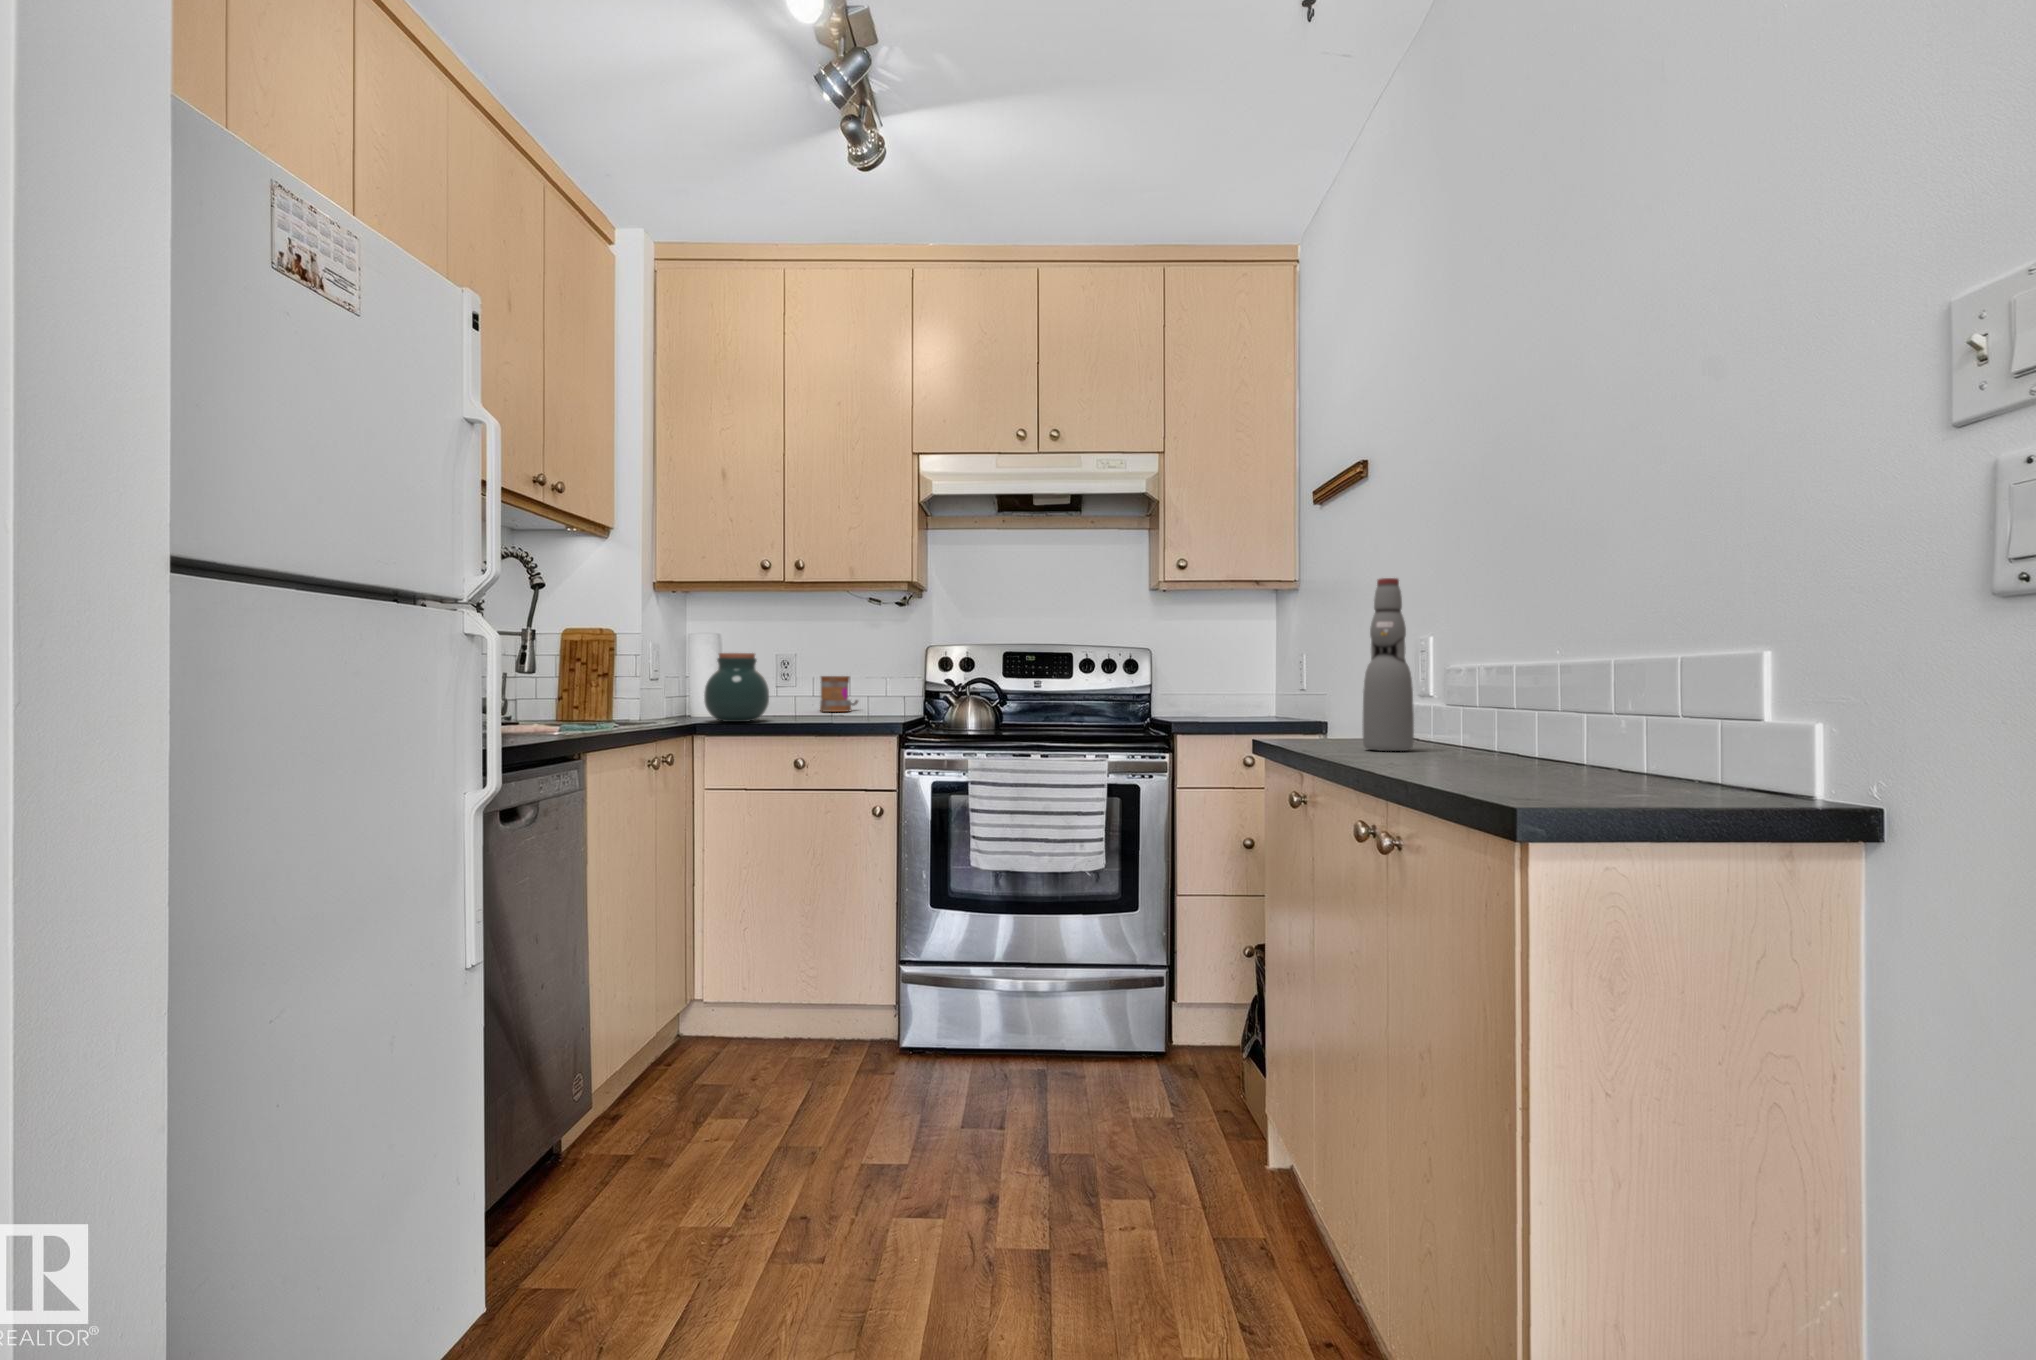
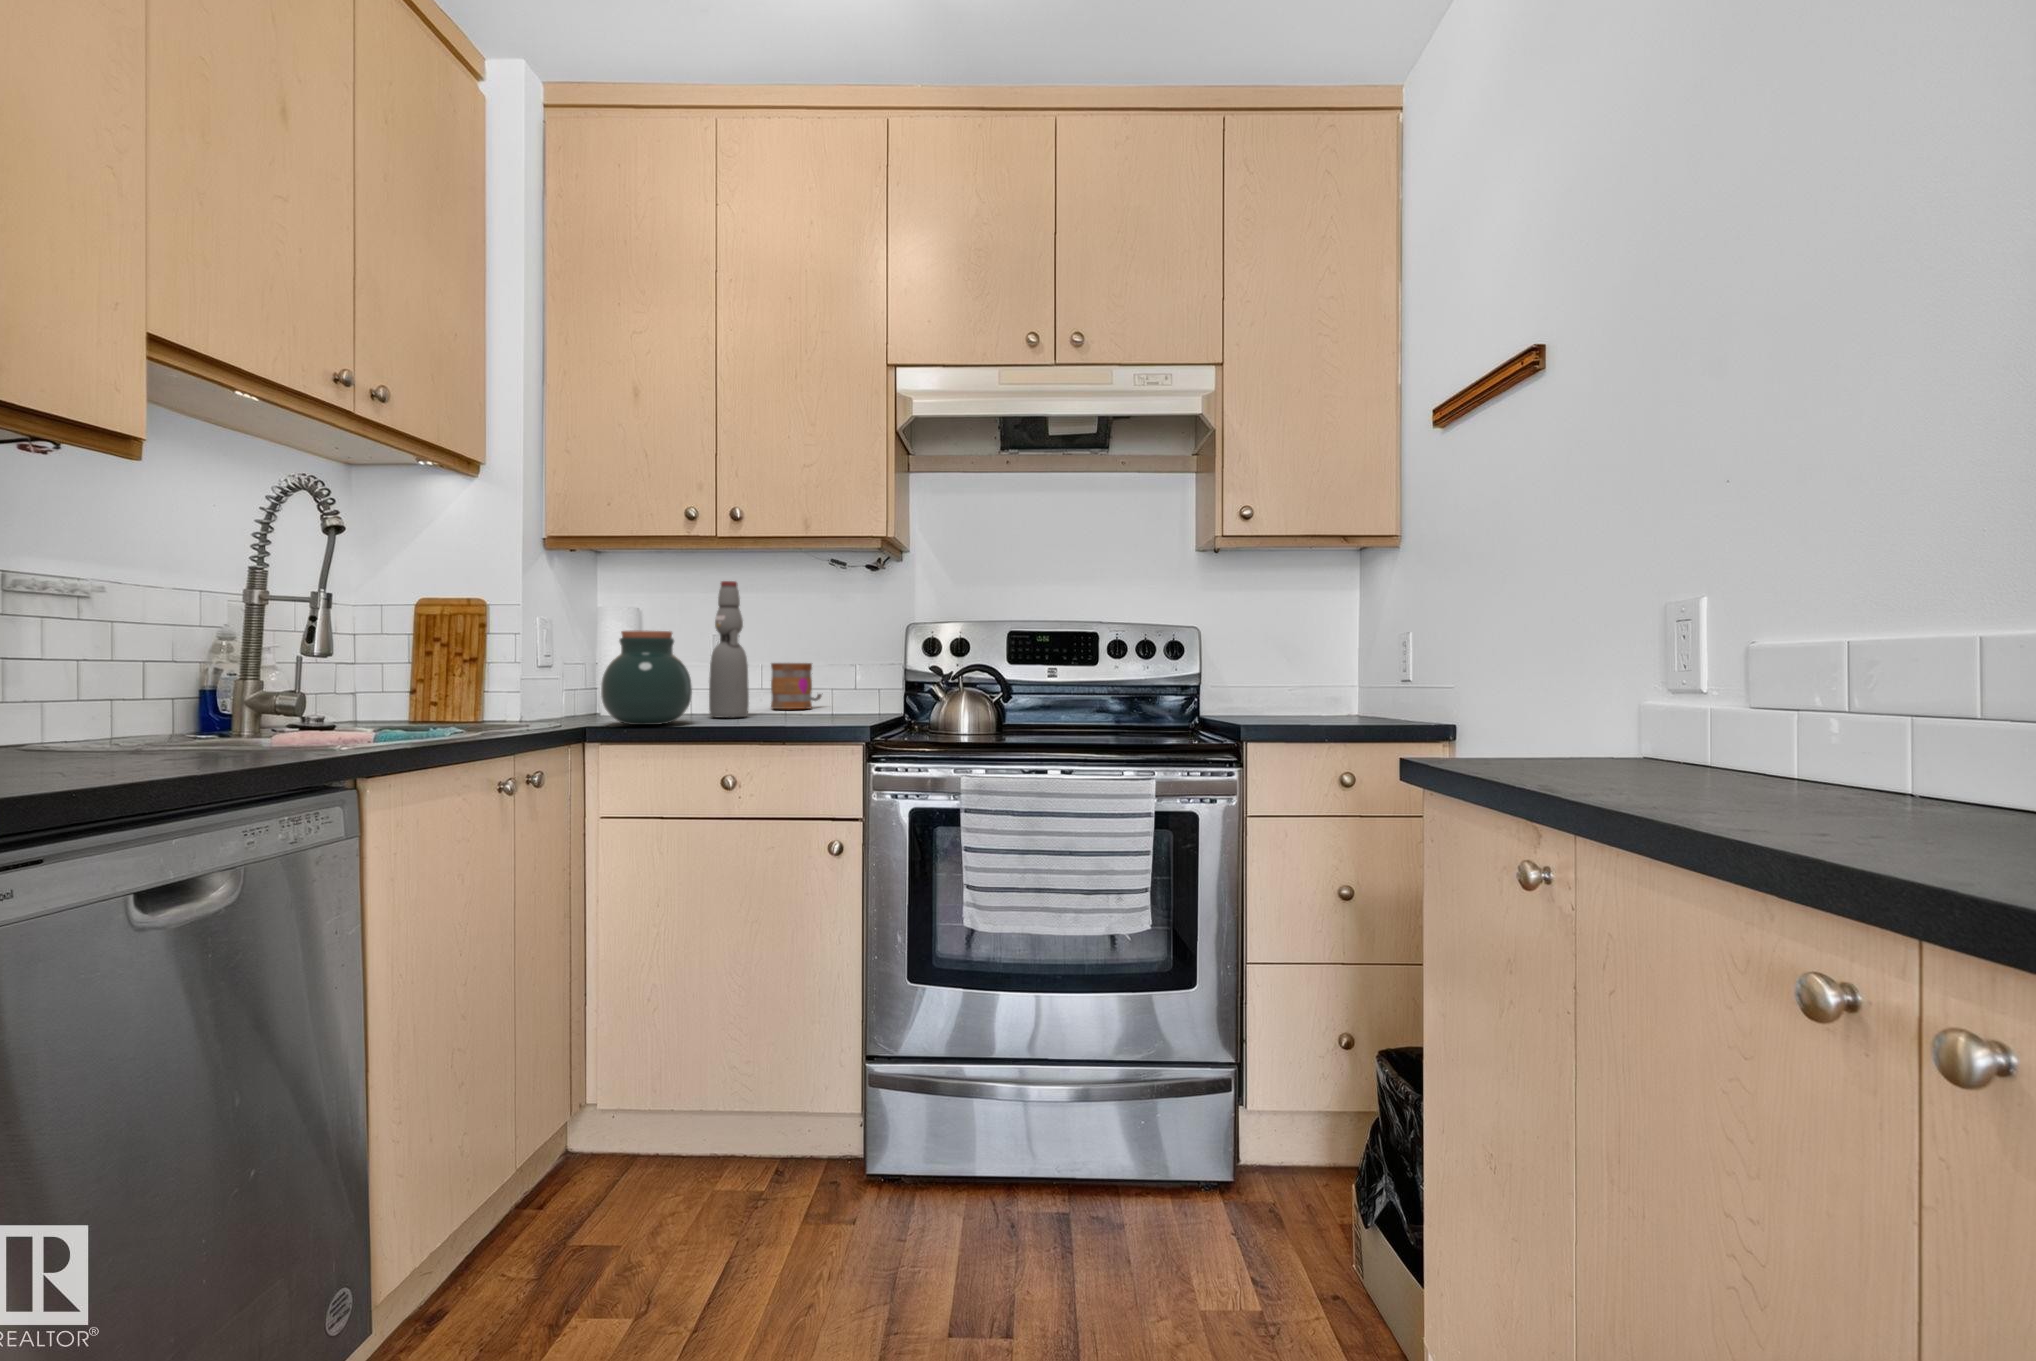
bottle: present [1363,578,1414,751] -> present [709,581,749,718]

